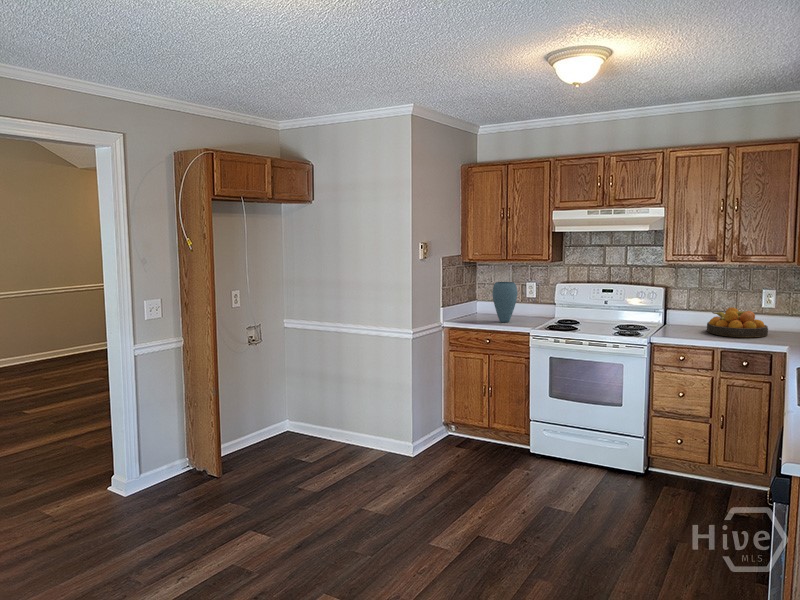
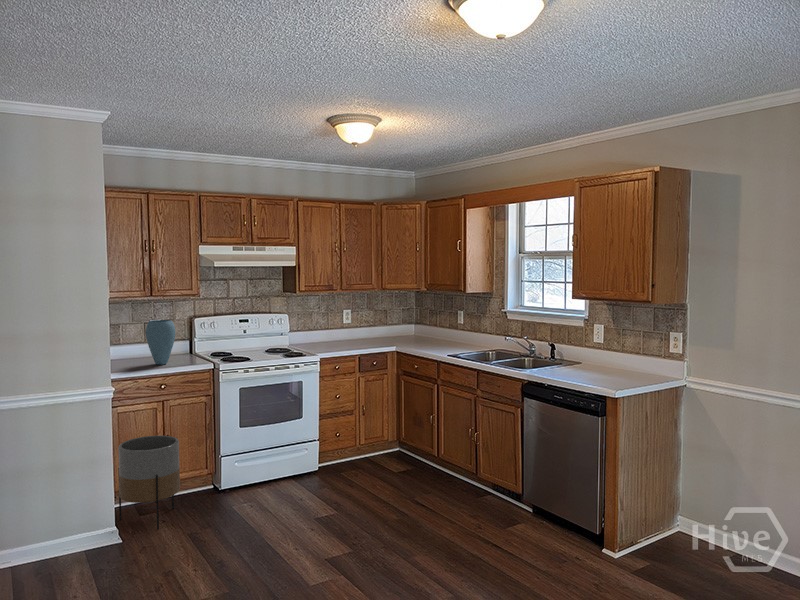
fruit bowl: present [707,308,768,337] -> none [324,325,366,346]
planter: none [431,379,481,457] -> present [118,436,180,530]

